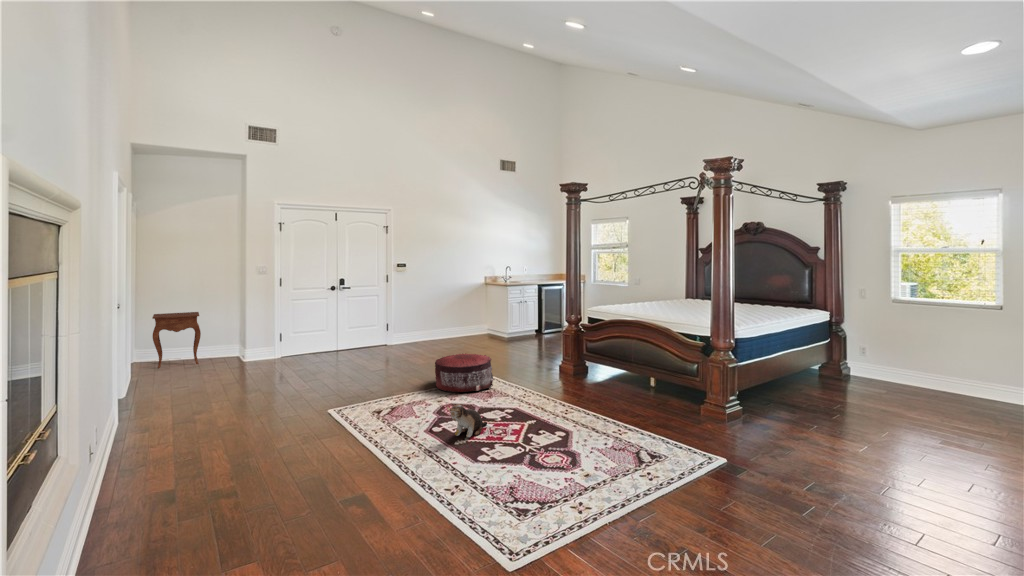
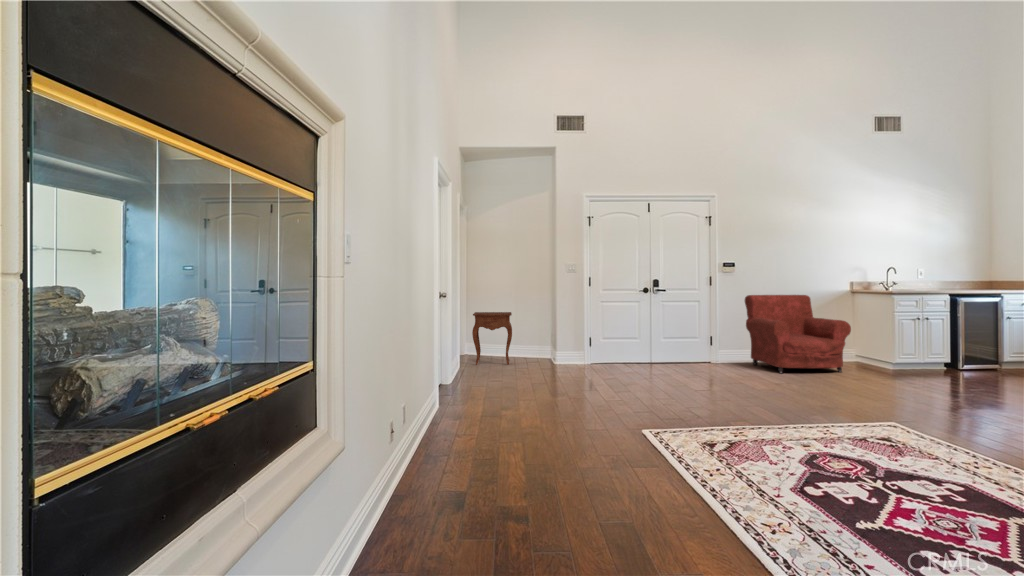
armchair: none [414,288,482,348] -> present [745,295,851,373]
pouf: present [435,353,493,392] -> none [791,379,898,441]
plush toy: present [447,404,487,437] -> none [839,456,914,519]

